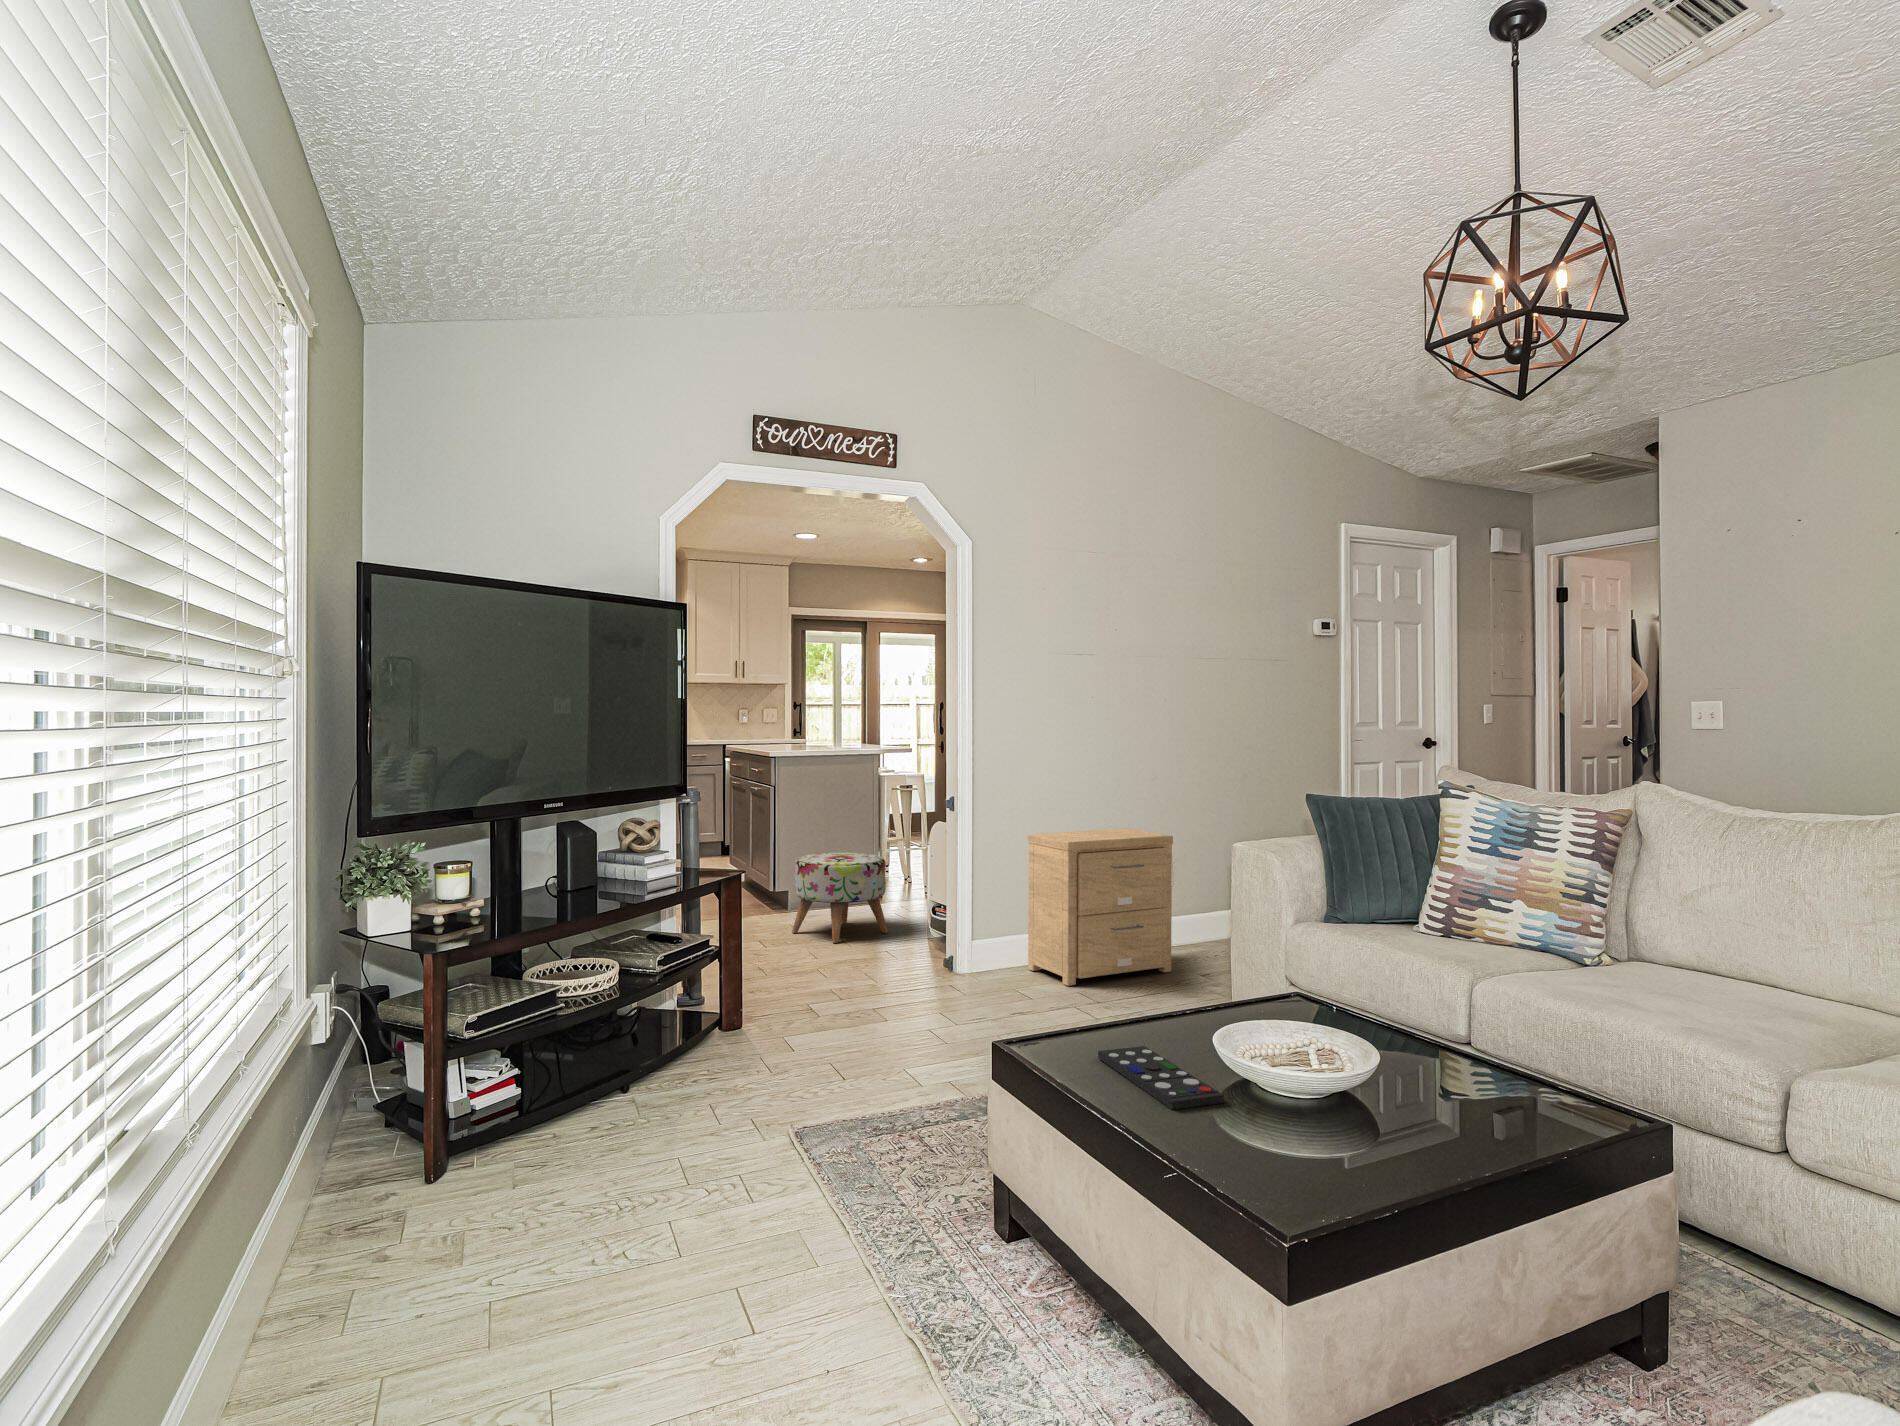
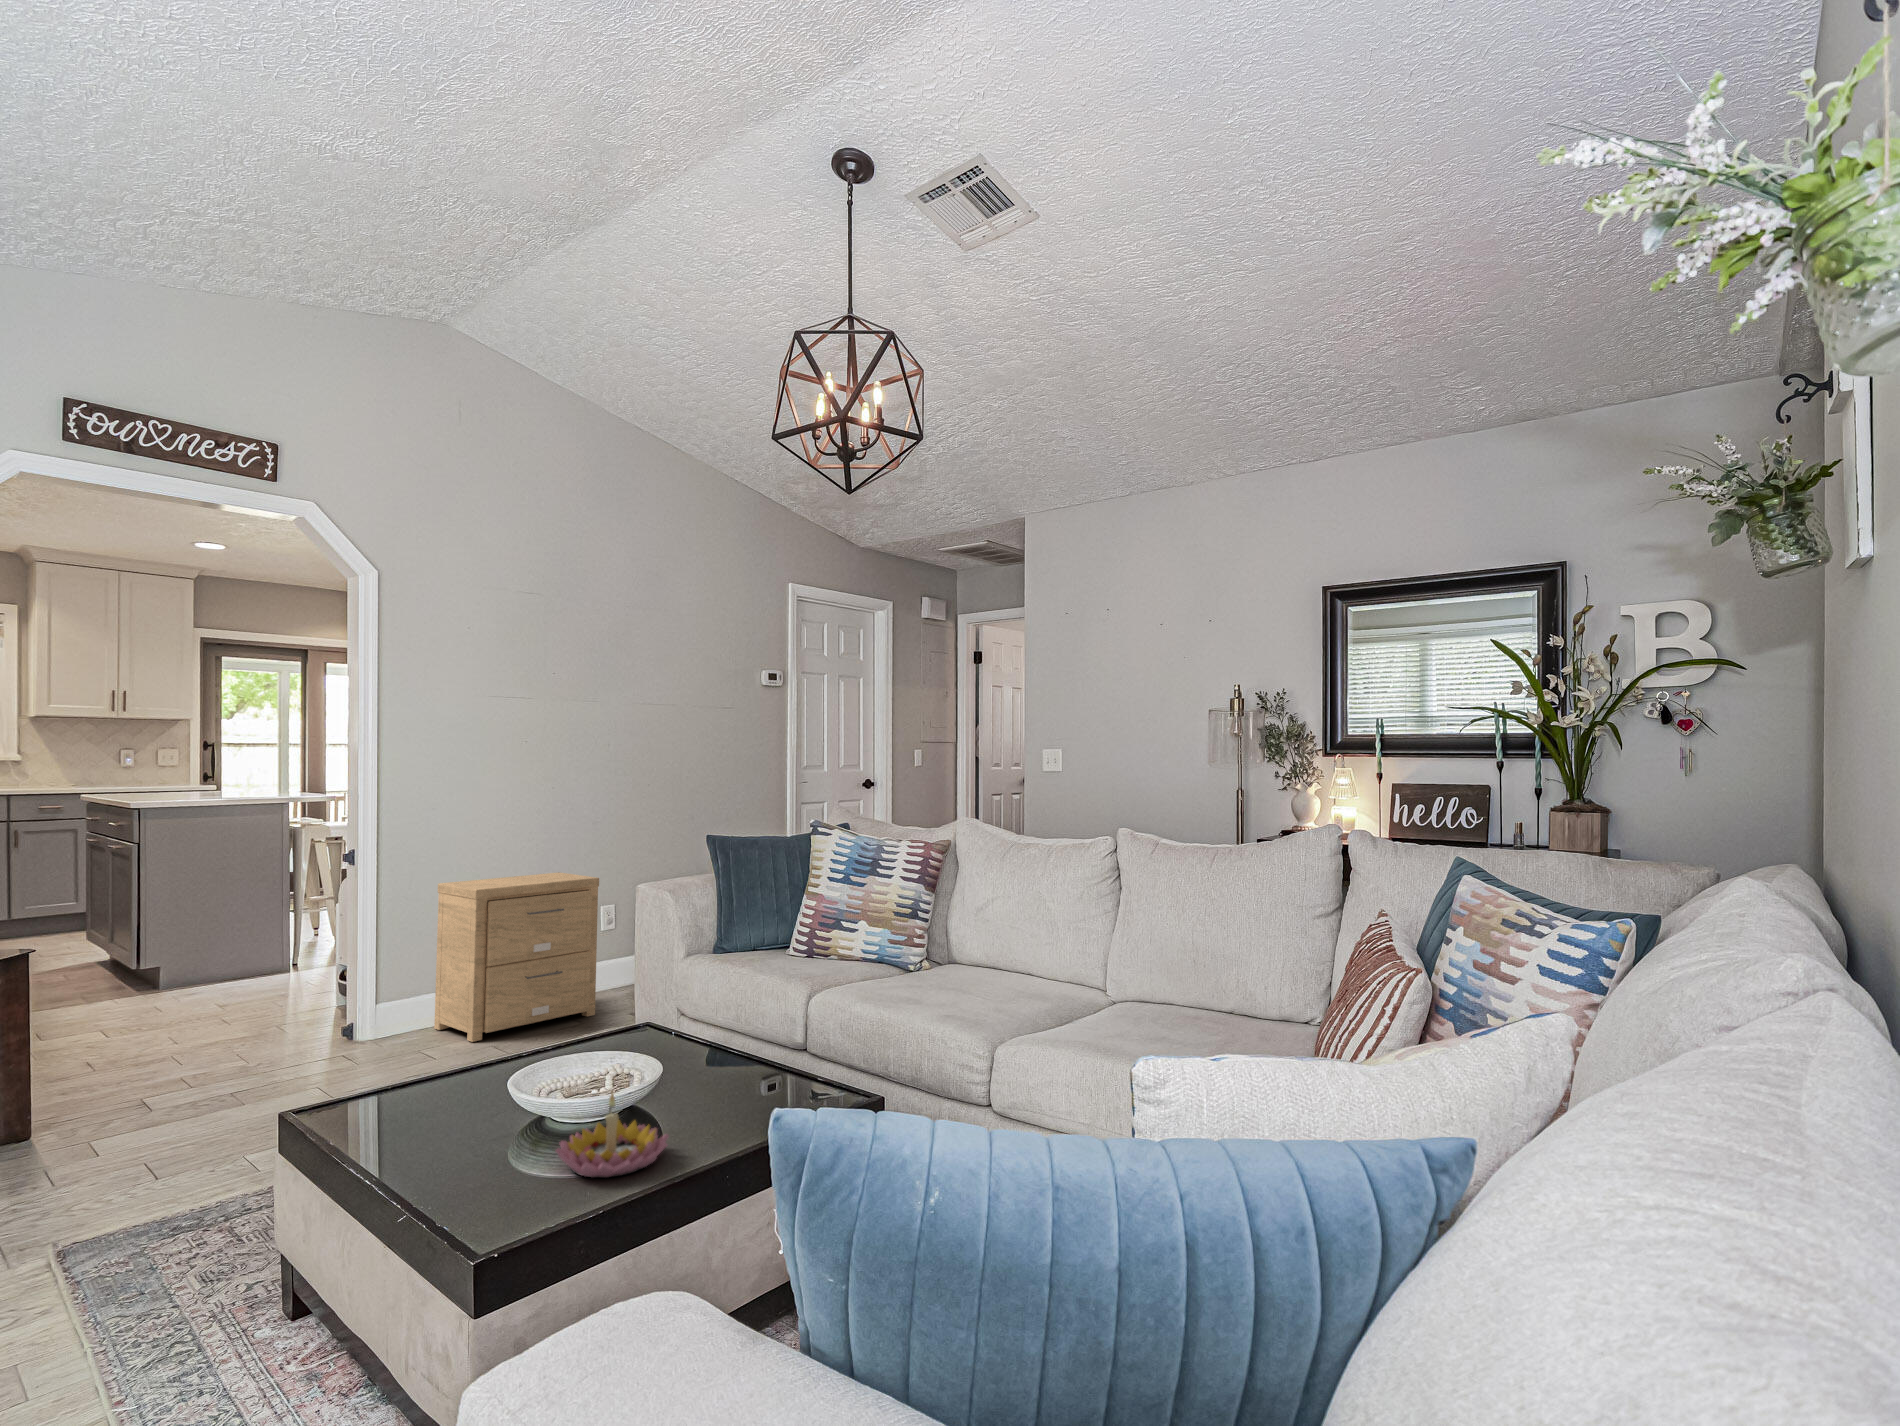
ottoman: present [792,853,888,943] -> none [141,915,277,1022]
remote control: present [1098,1046,1224,1109] -> none [371,1102,482,1168]
candle holder: none [1311,1062,1434,1153] -> present [556,1093,669,1178]

